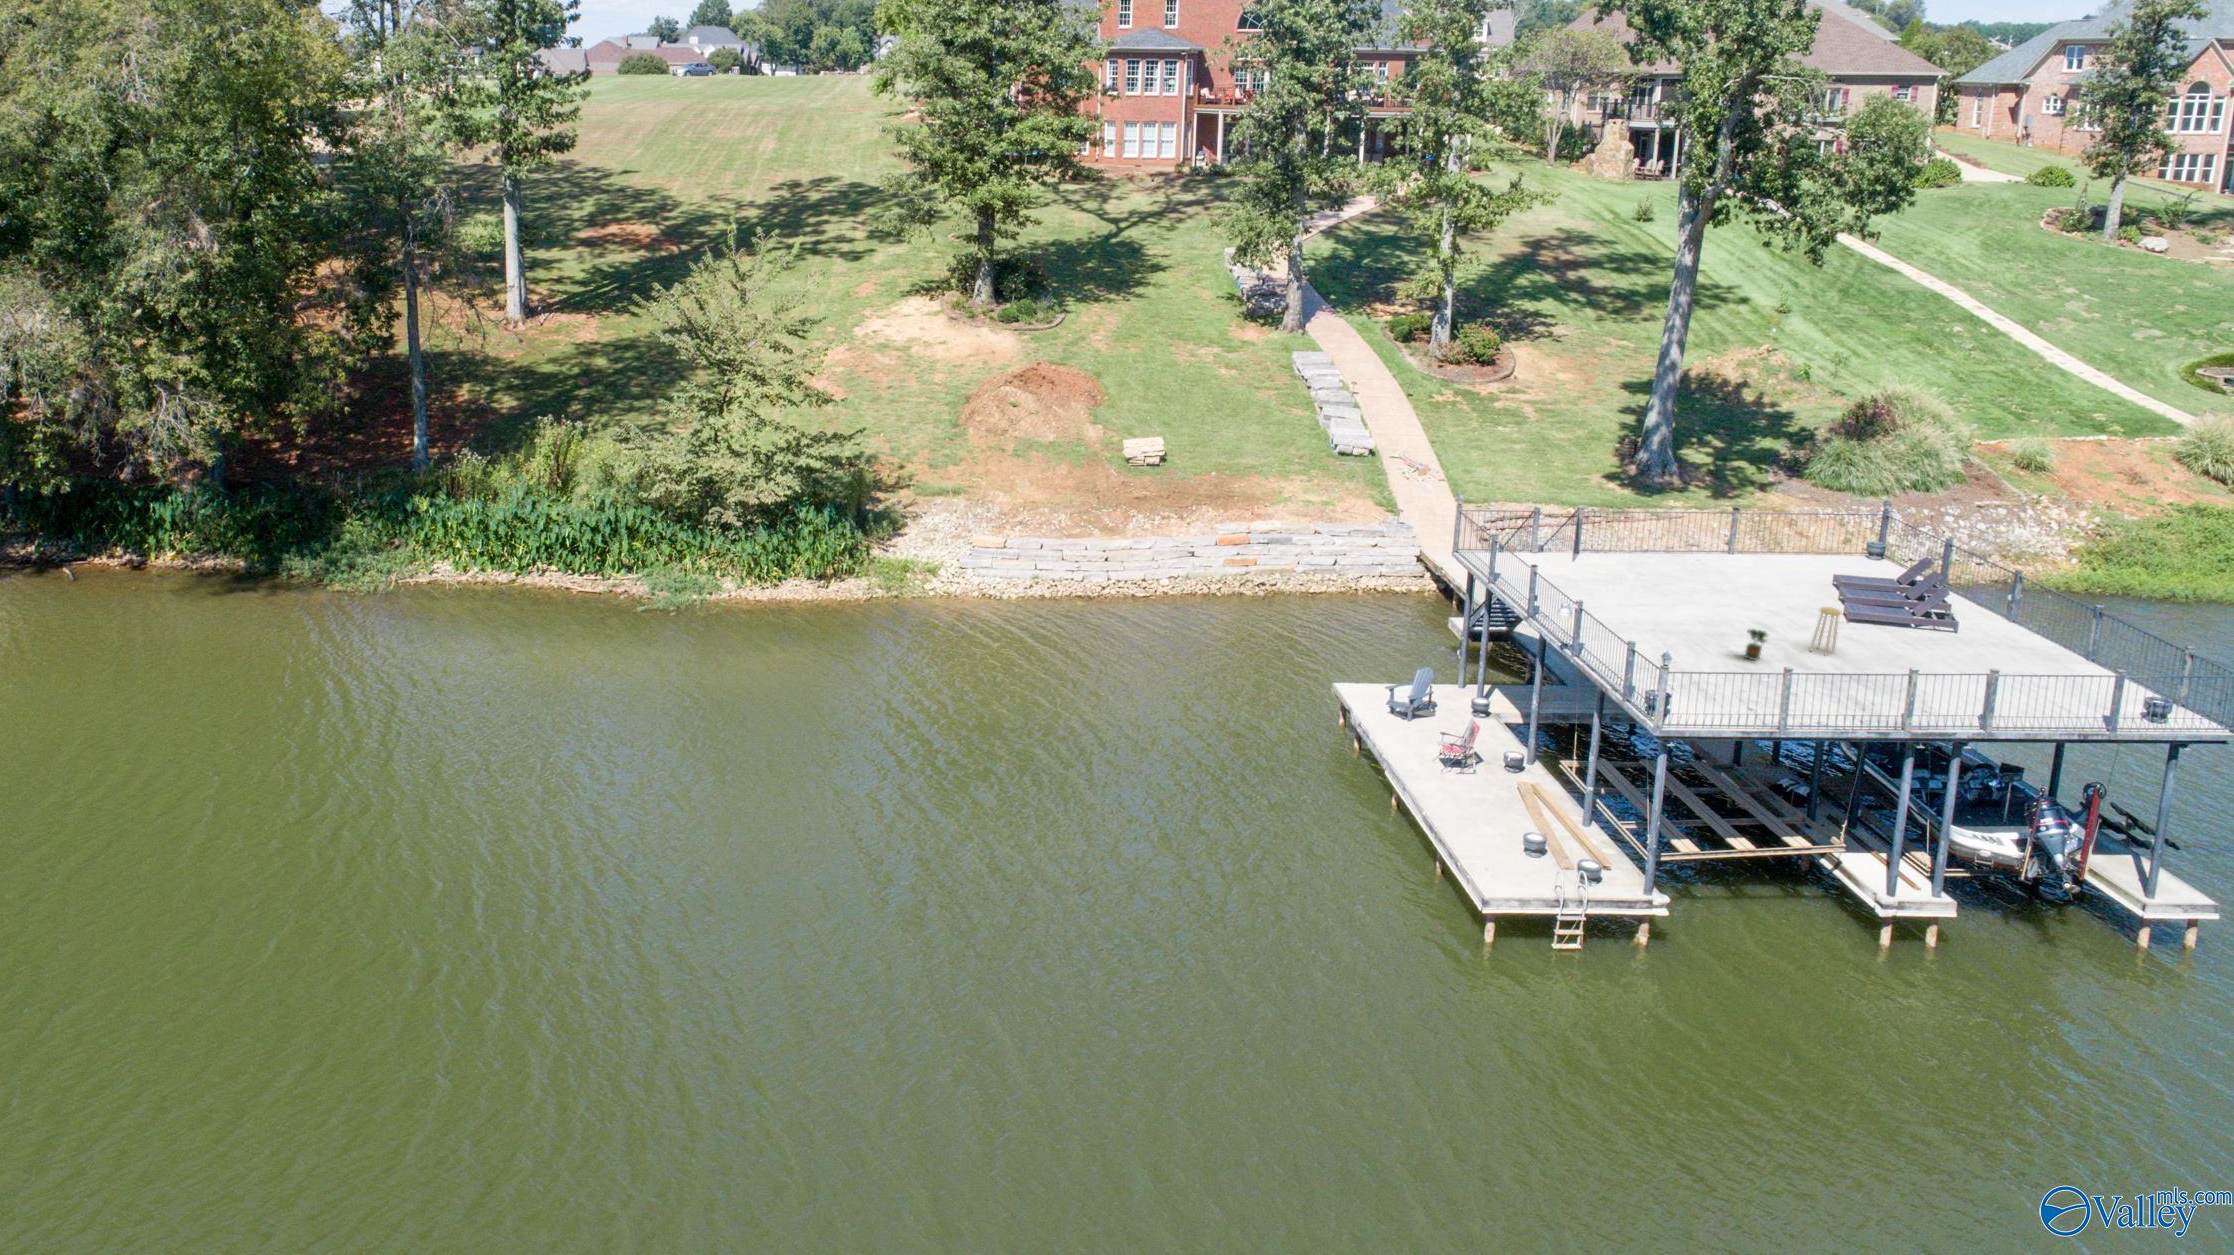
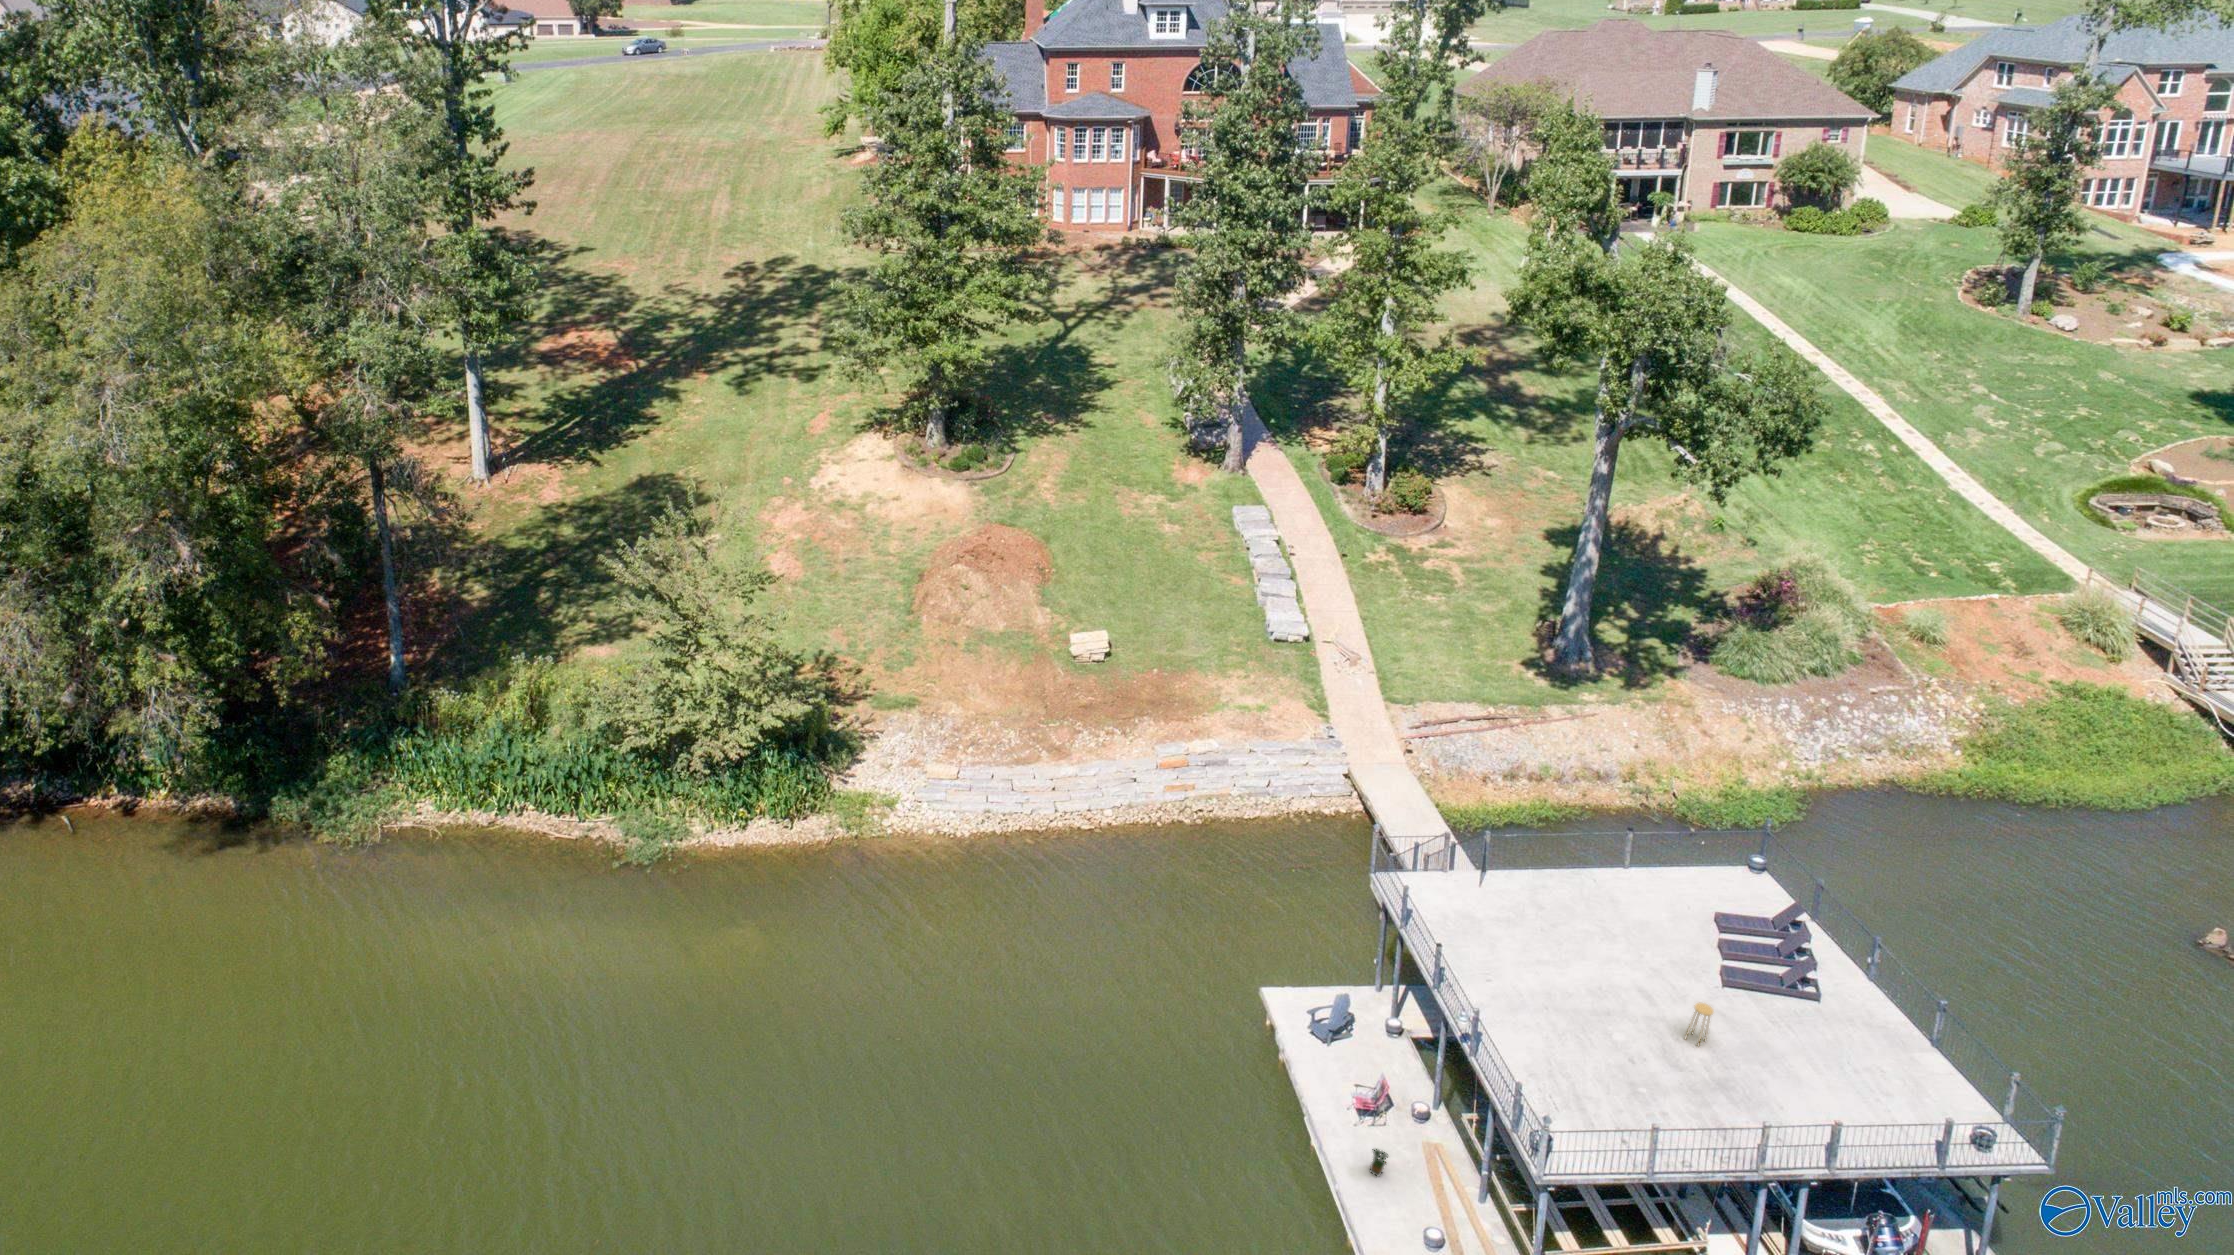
potted tree: present [1744,629,1767,660] -> present [1370,1149,1388,1176]

